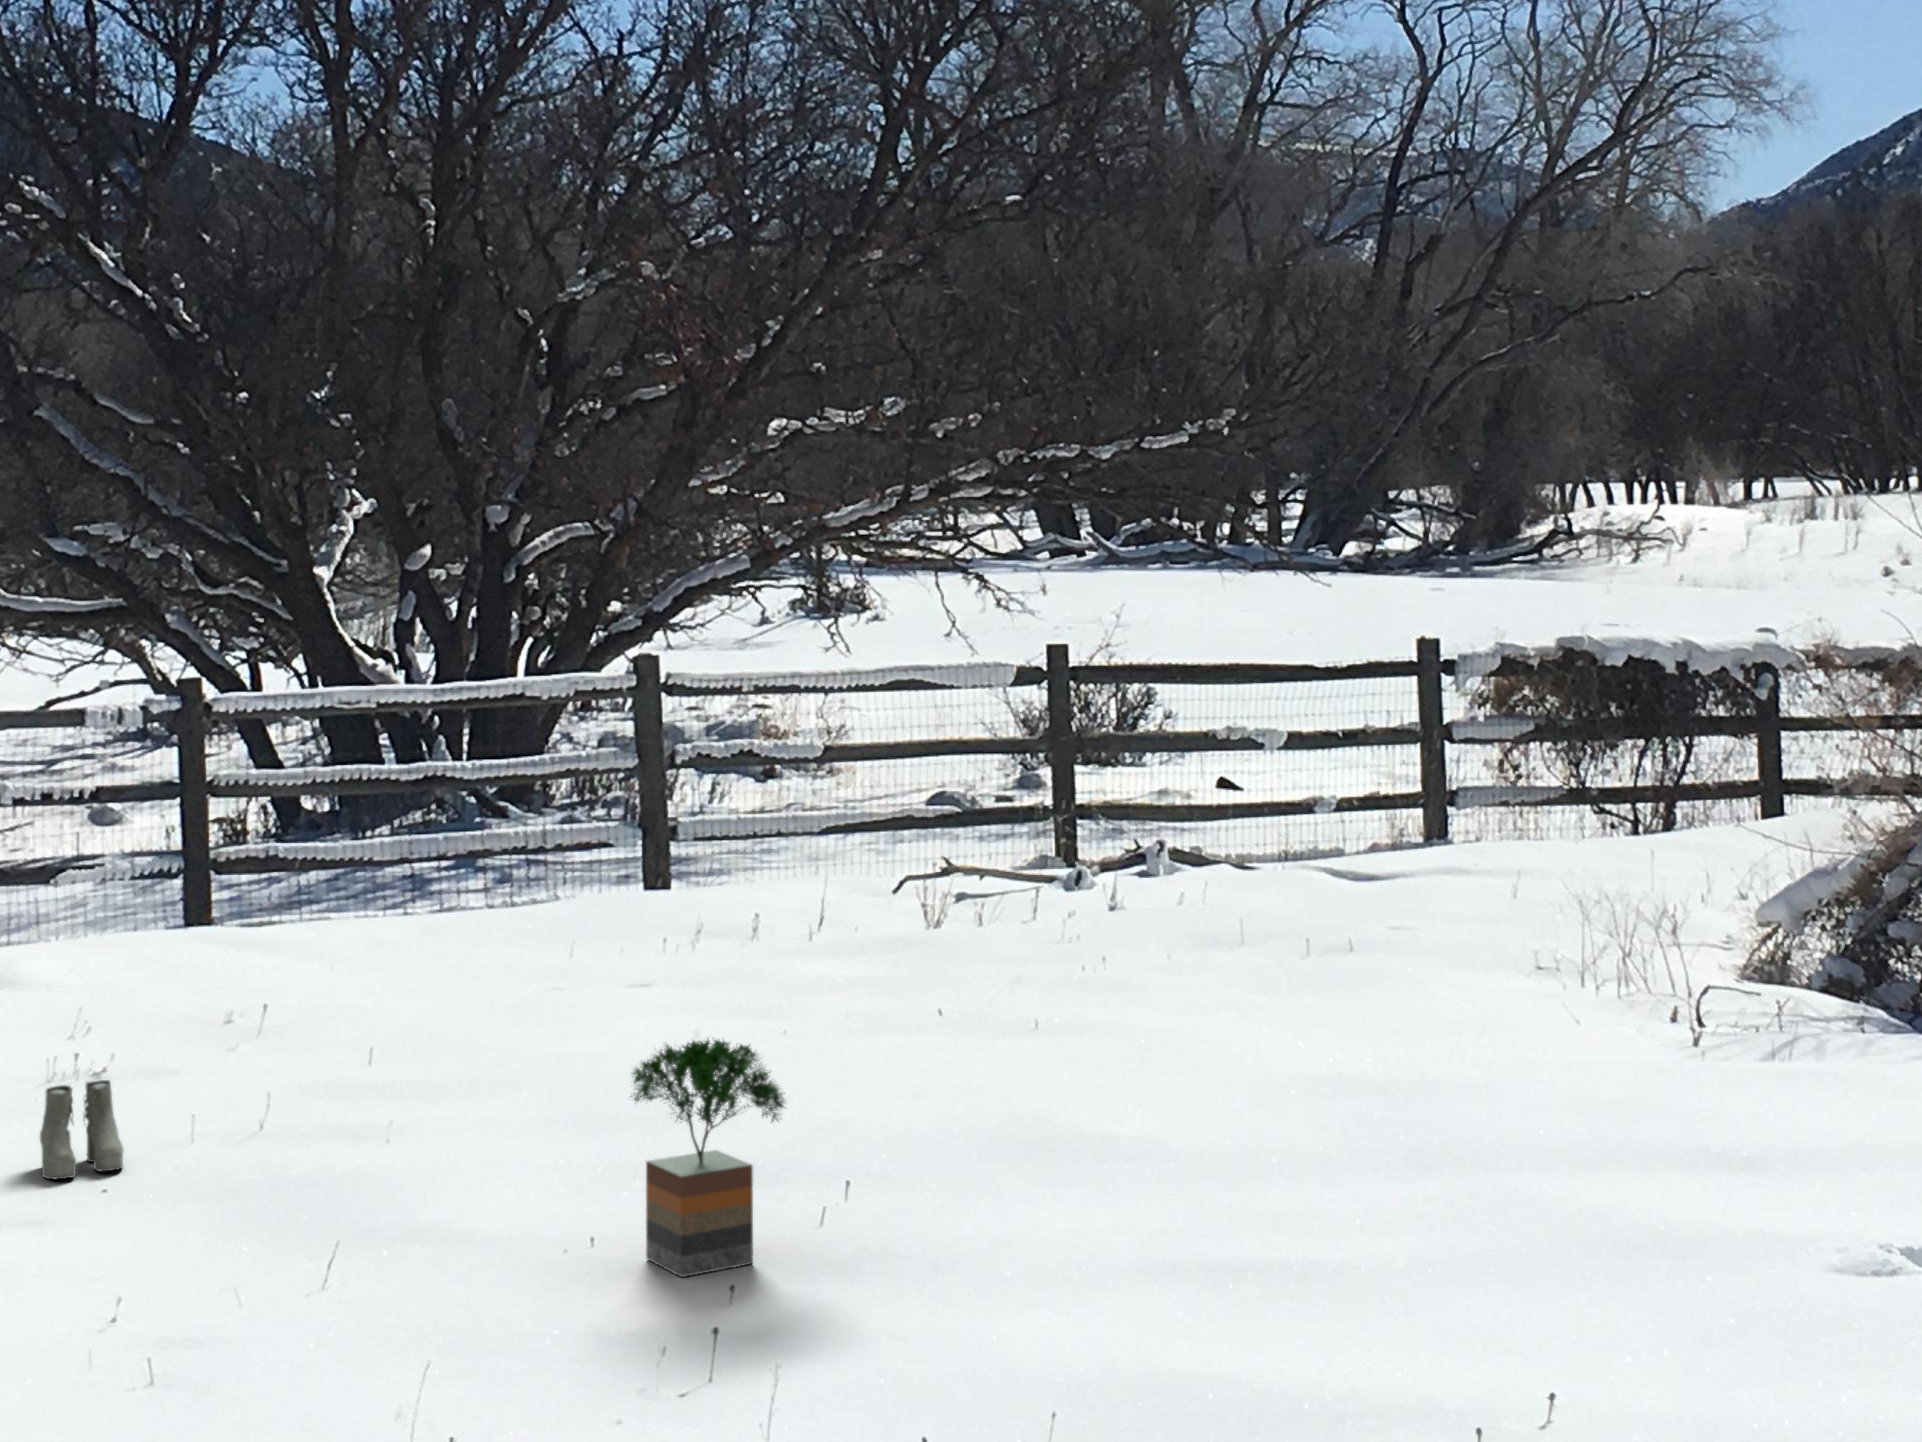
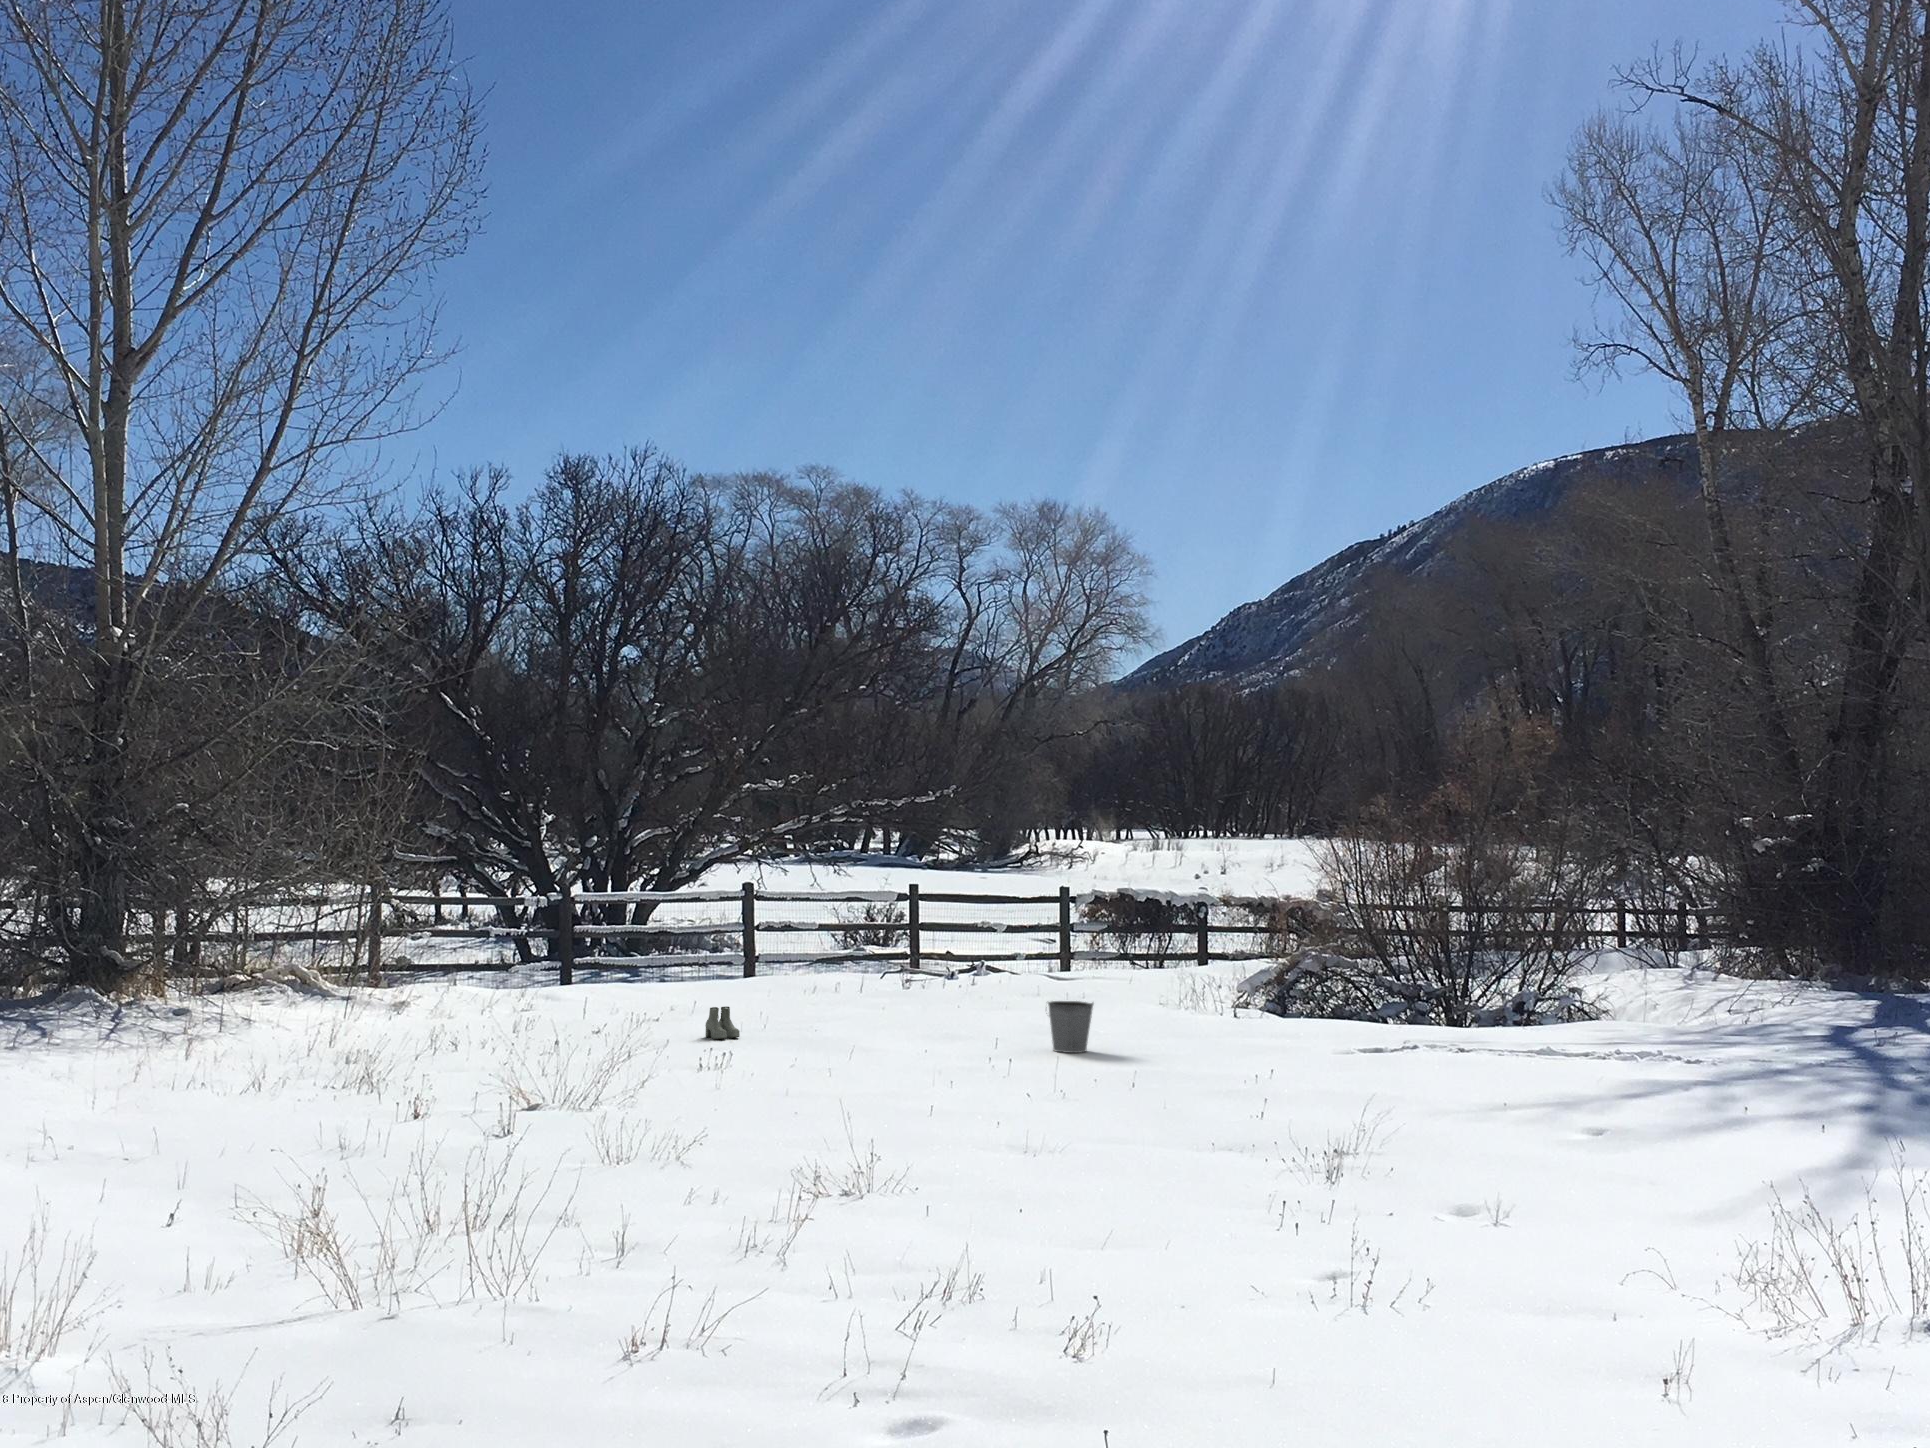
potted tree: present [631,1039,785,1277] -> none [965,982,1022,1057]
bucket: none [902,1074,1053,1247] -> present [1048,1001,1093,1053]

